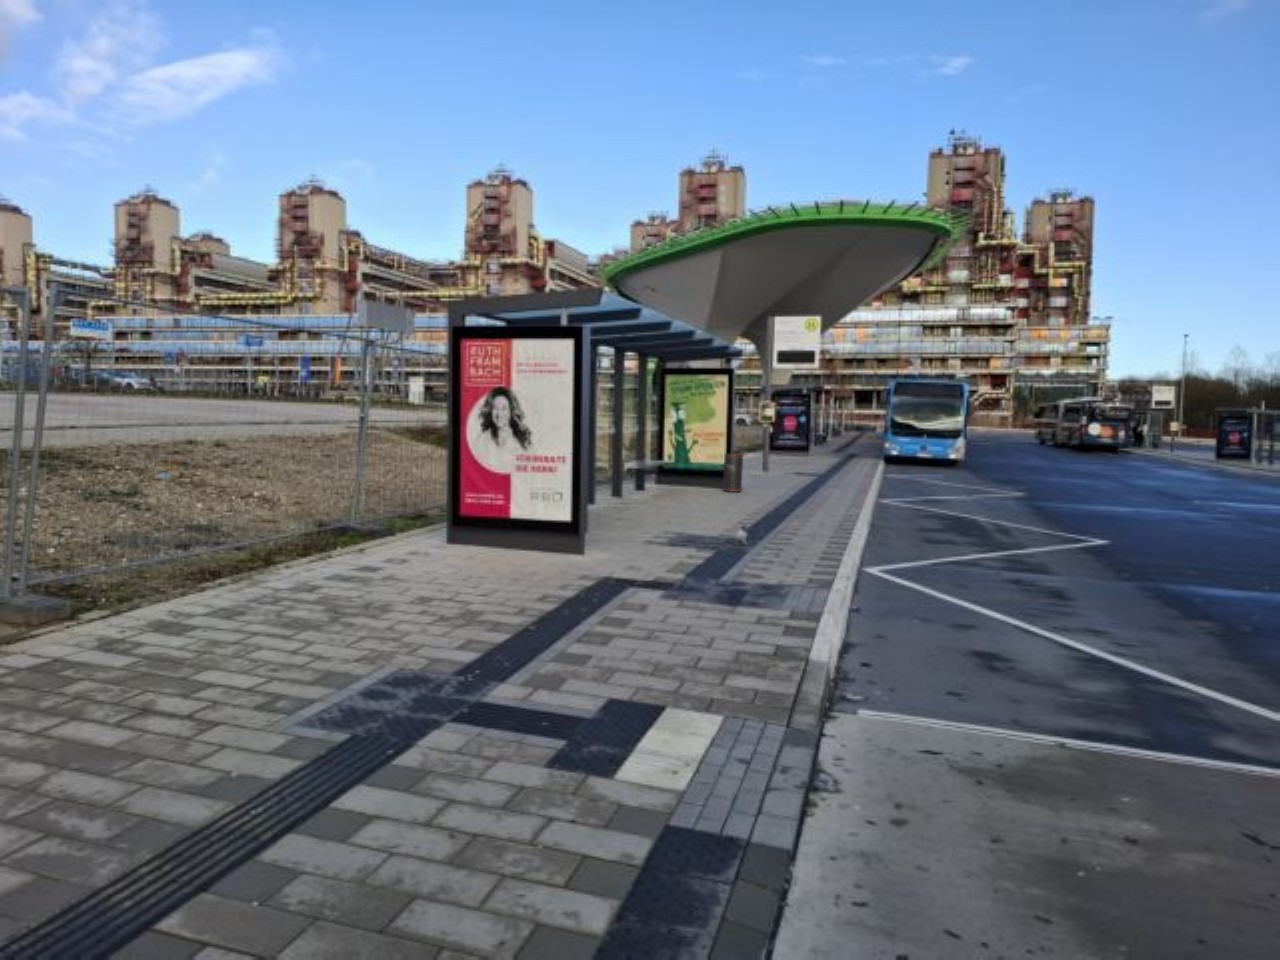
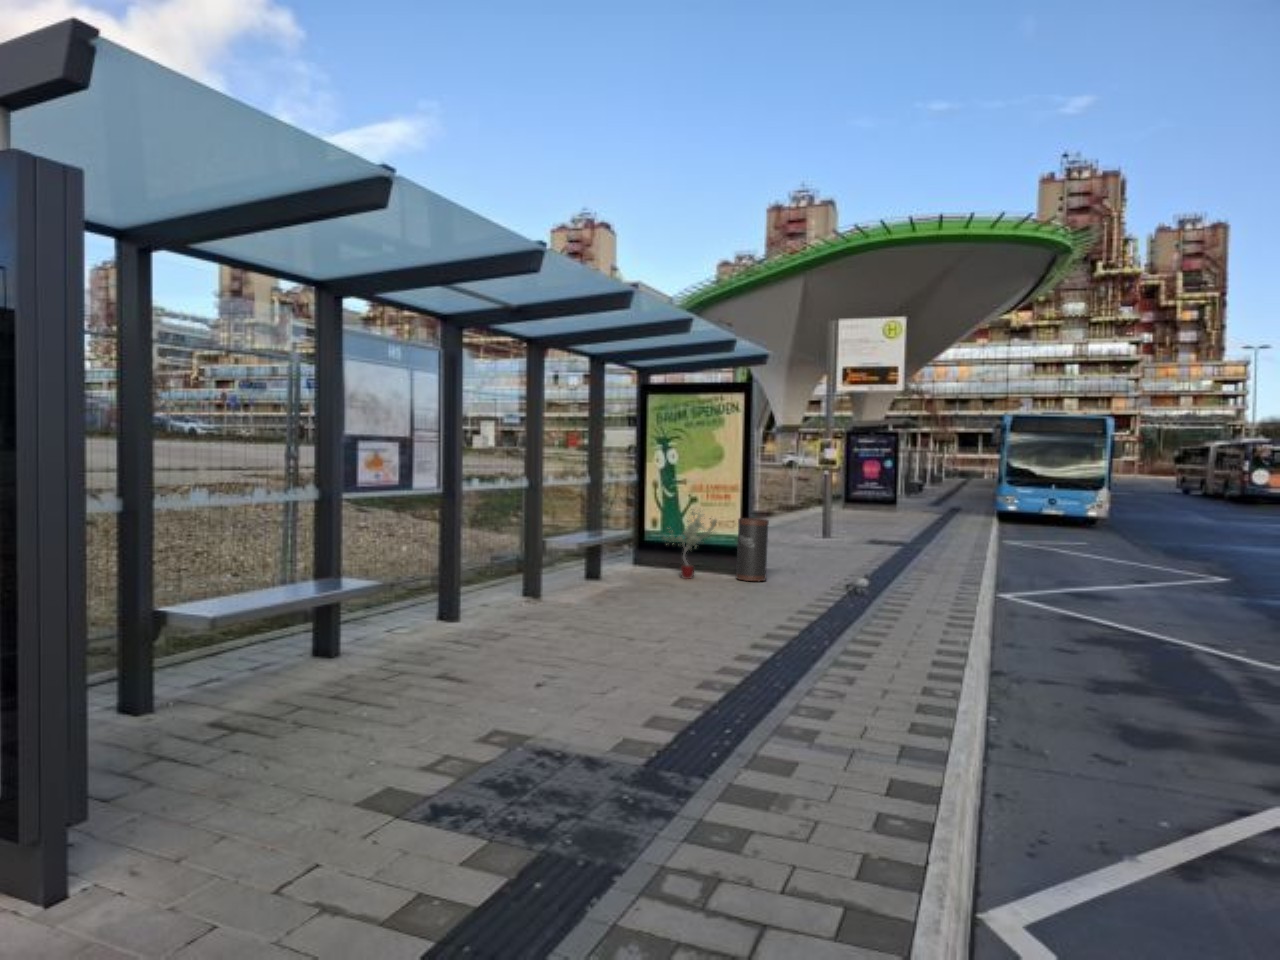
potted tree: none [677,447,713,491] -> present [663,509,716,579]

